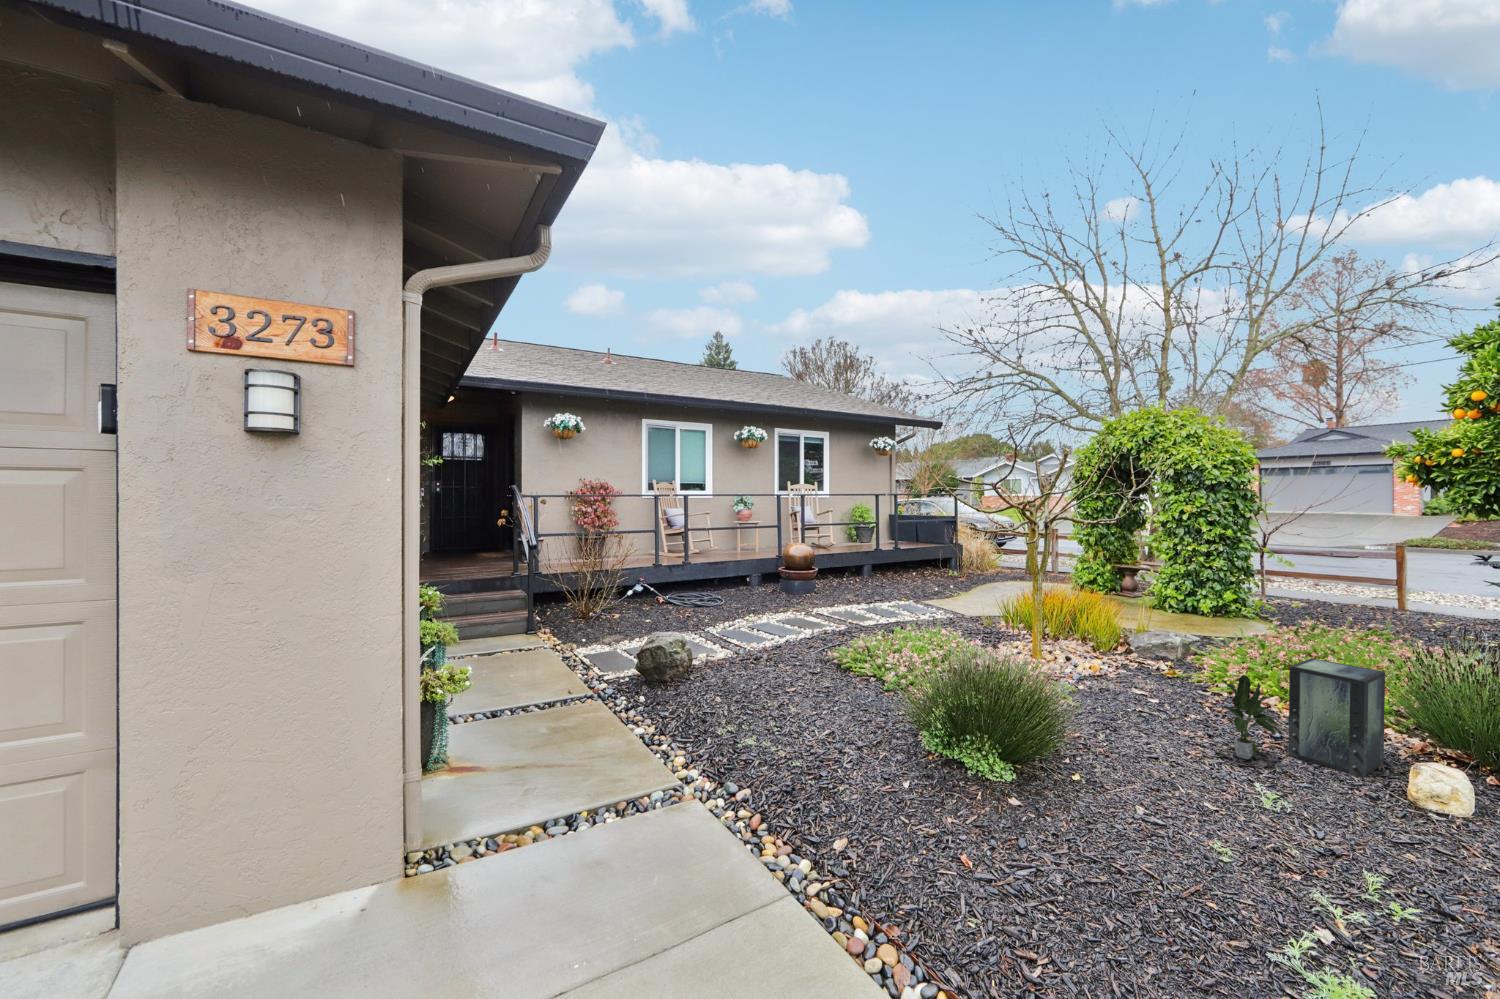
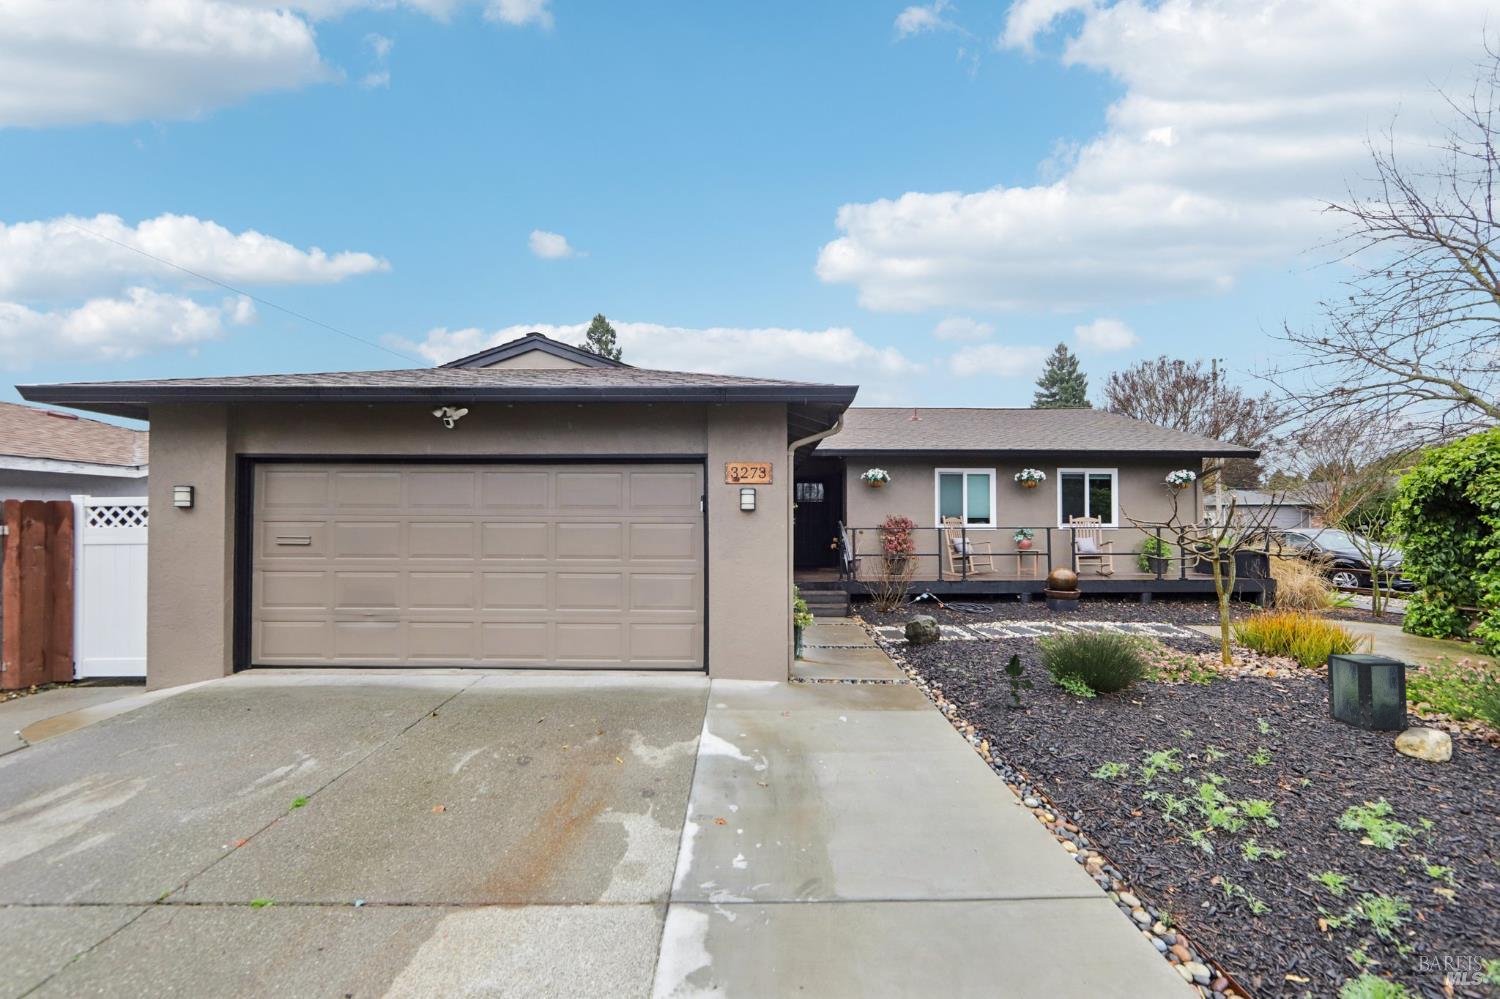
potted plant: present [1221,675,1284,759] -> present [996,654,1036,707]

